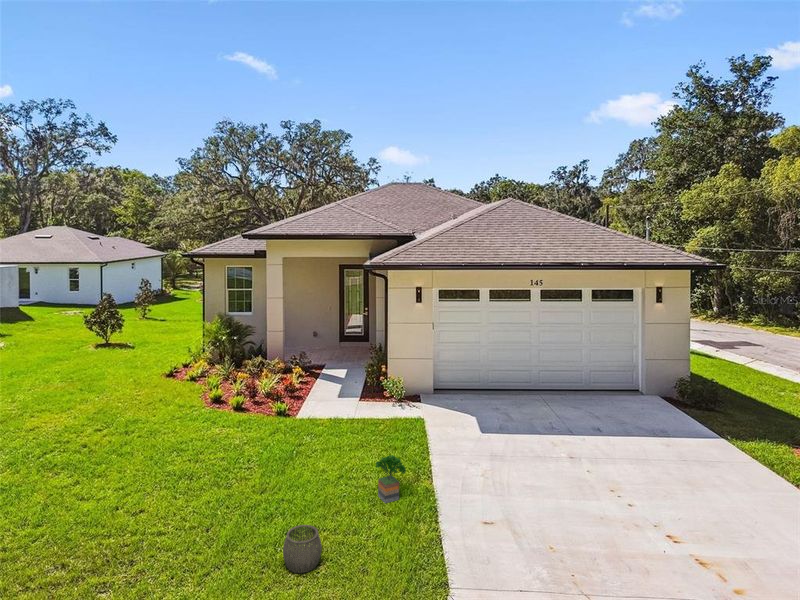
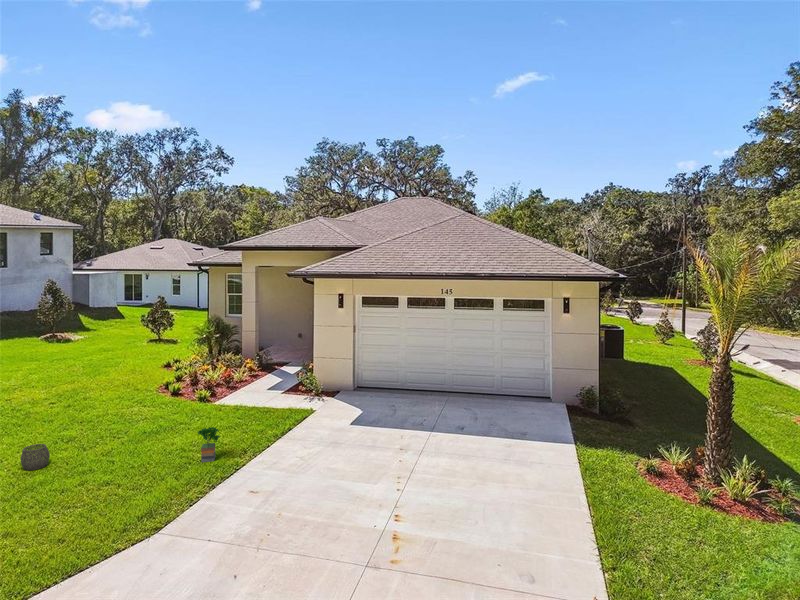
woven basket: present [283,525,322,573] -> present [21,444,50,470]

